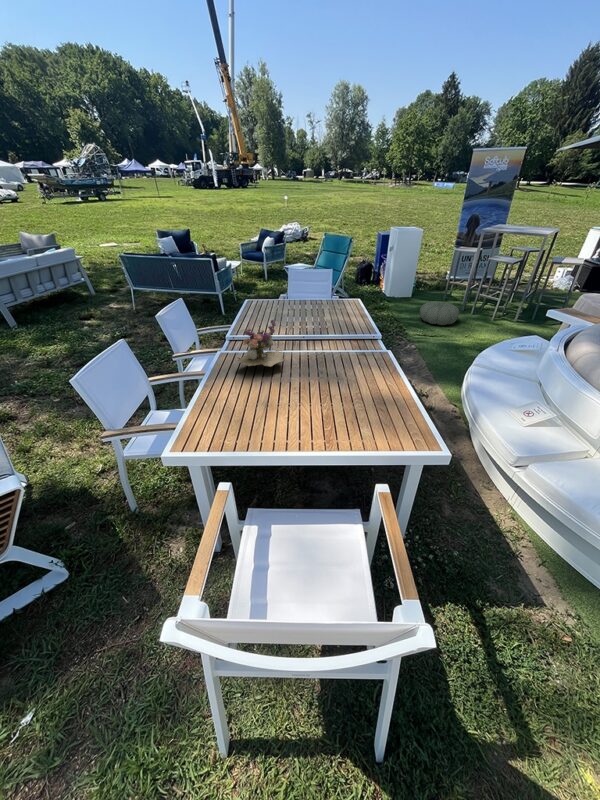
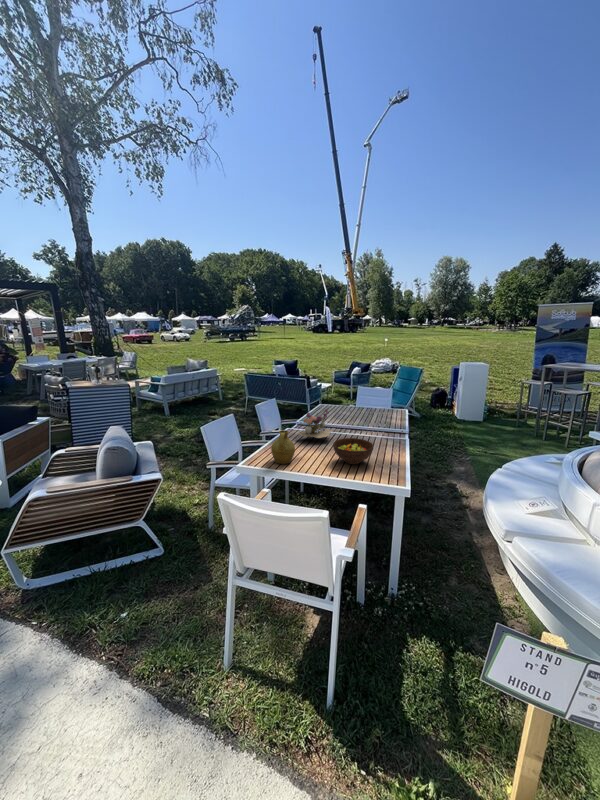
pouf: present [420,302,459,325] -> none [483,424,522,444]
fruit bowl: none [304,368,362,409] -> present [333,438,373,464]
pitcher: none [213,374,250,426] -> present [271,430,295,464]

